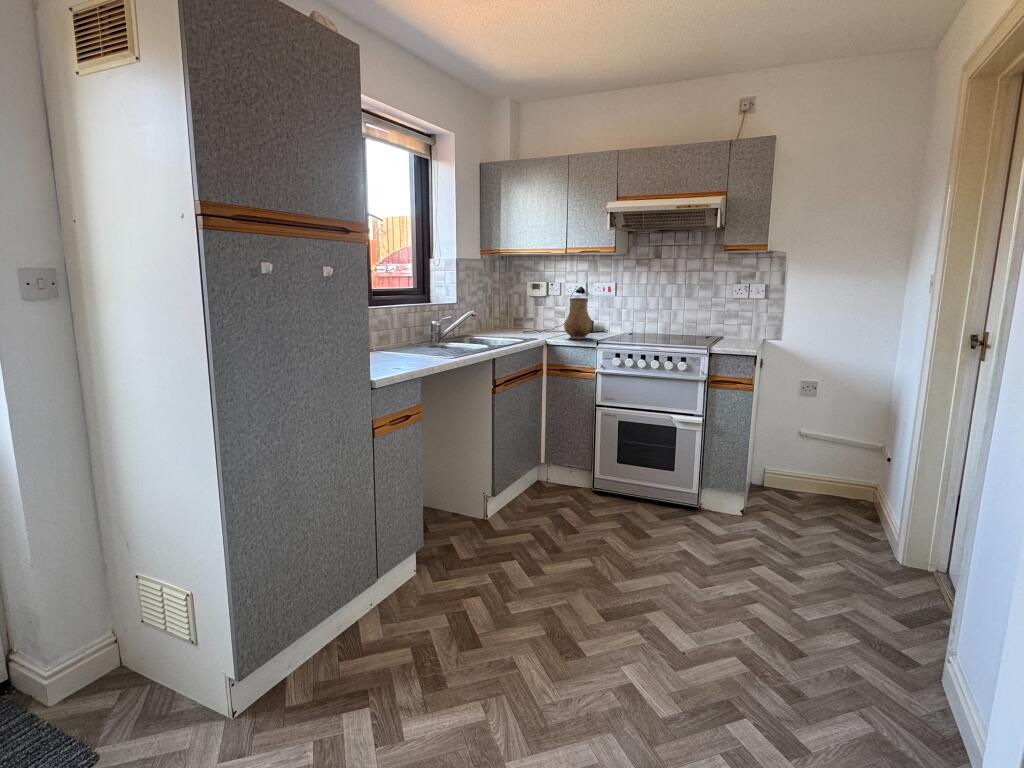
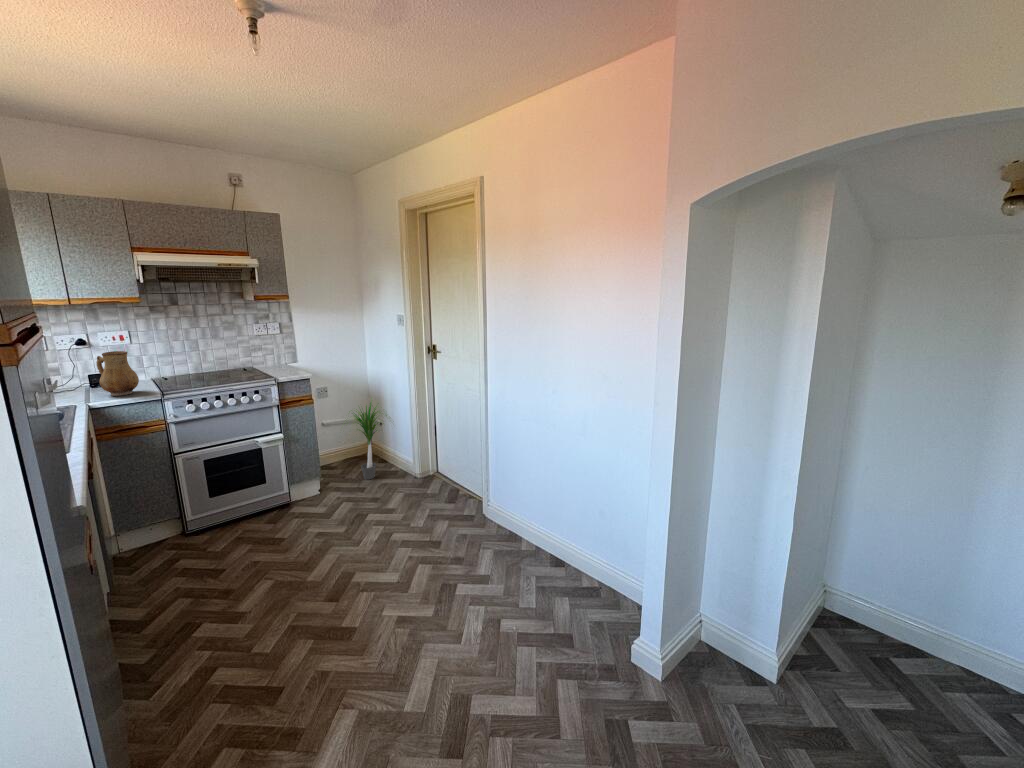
potted plant: none [790,402,890,531] -> present [354,403,387,479]

